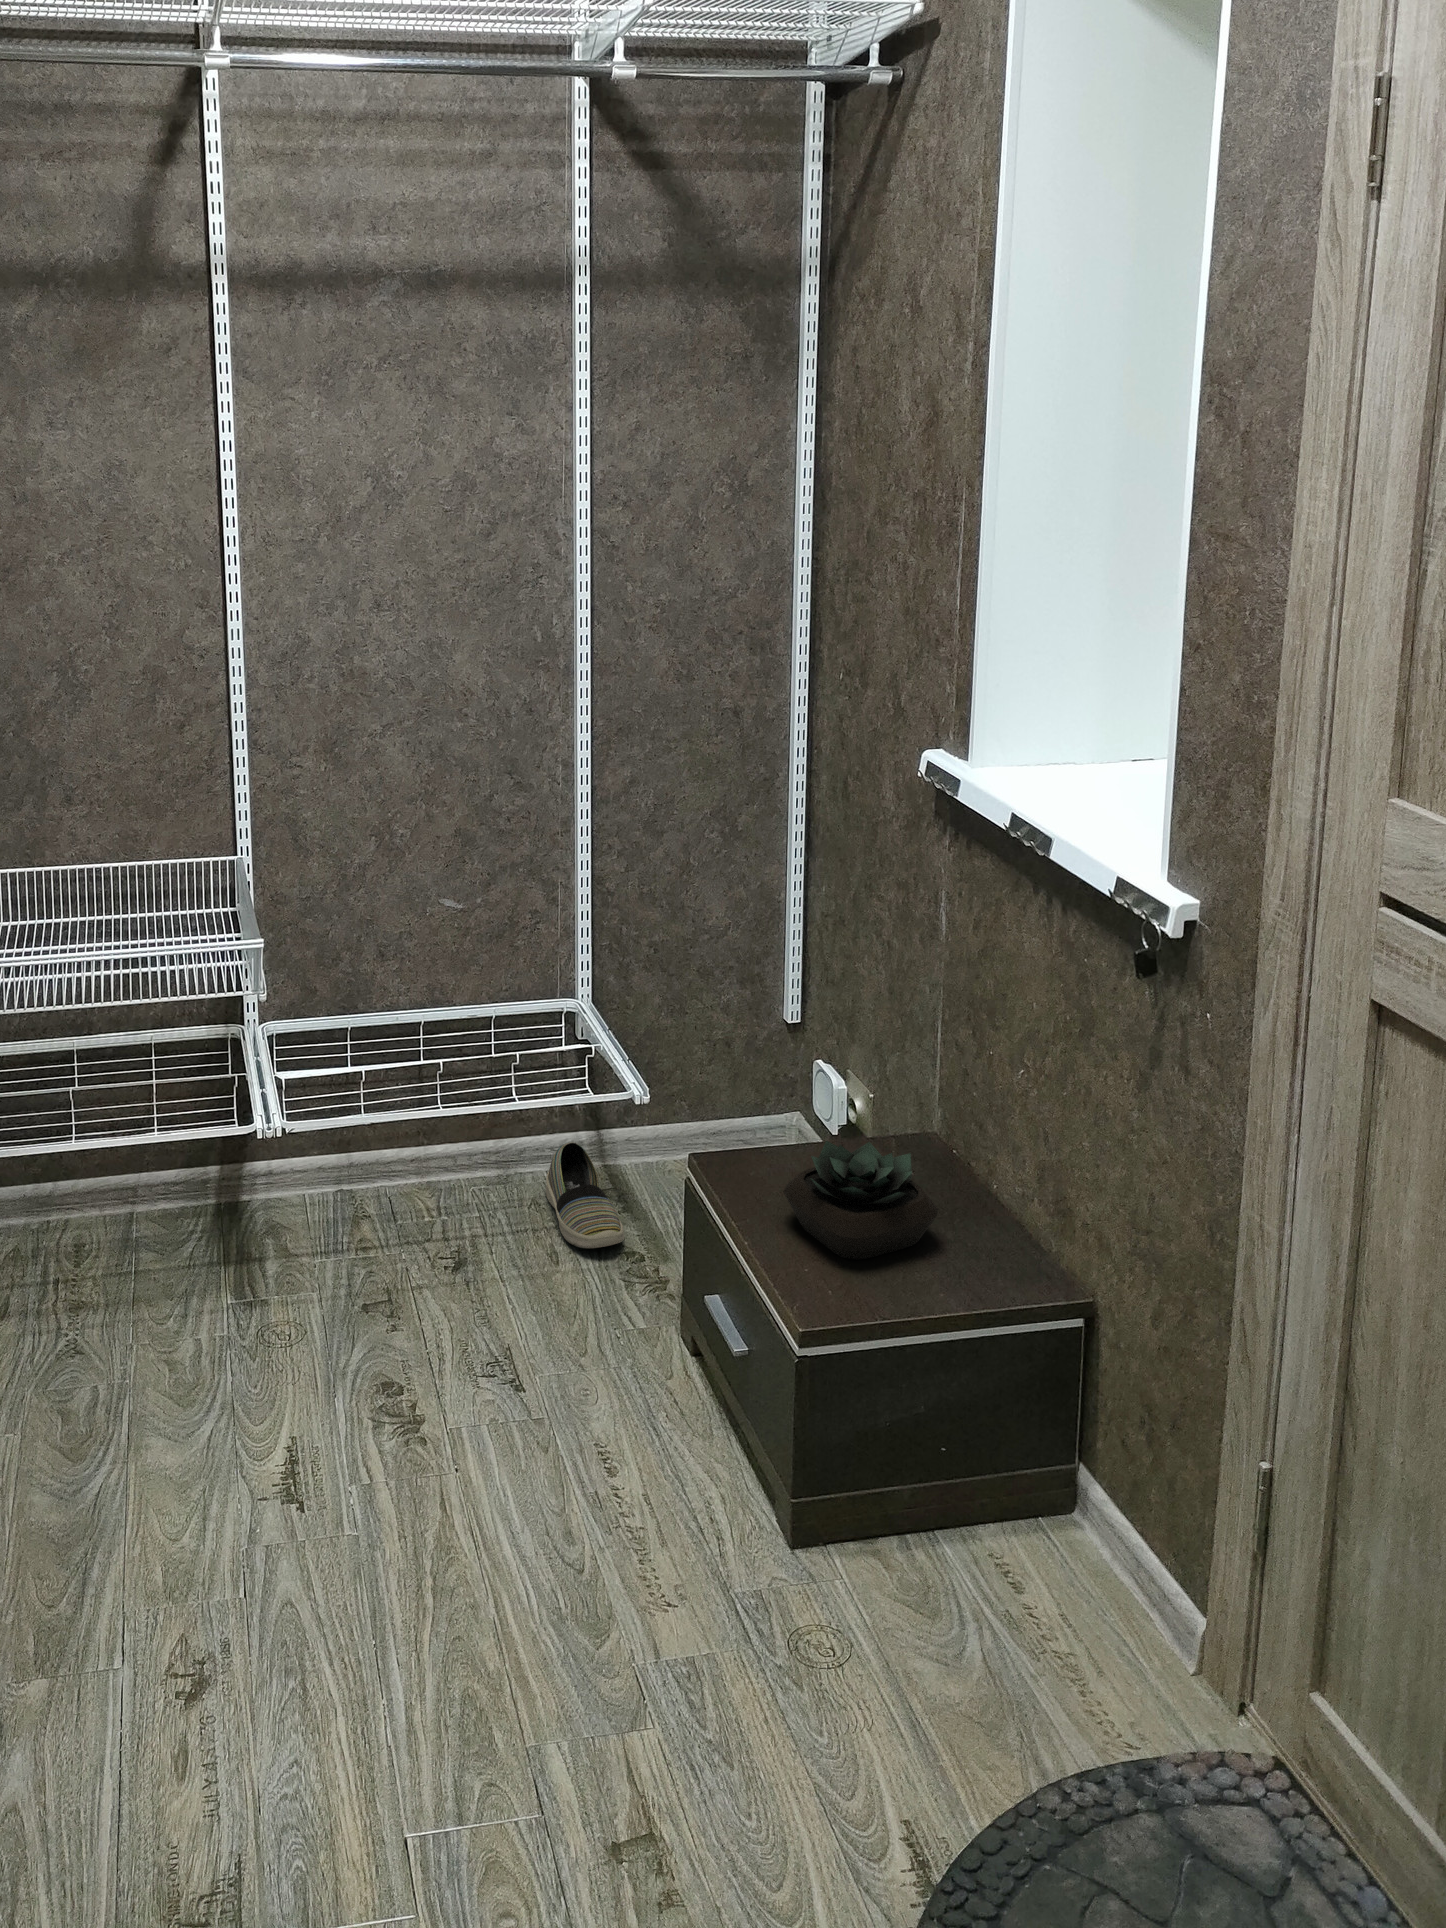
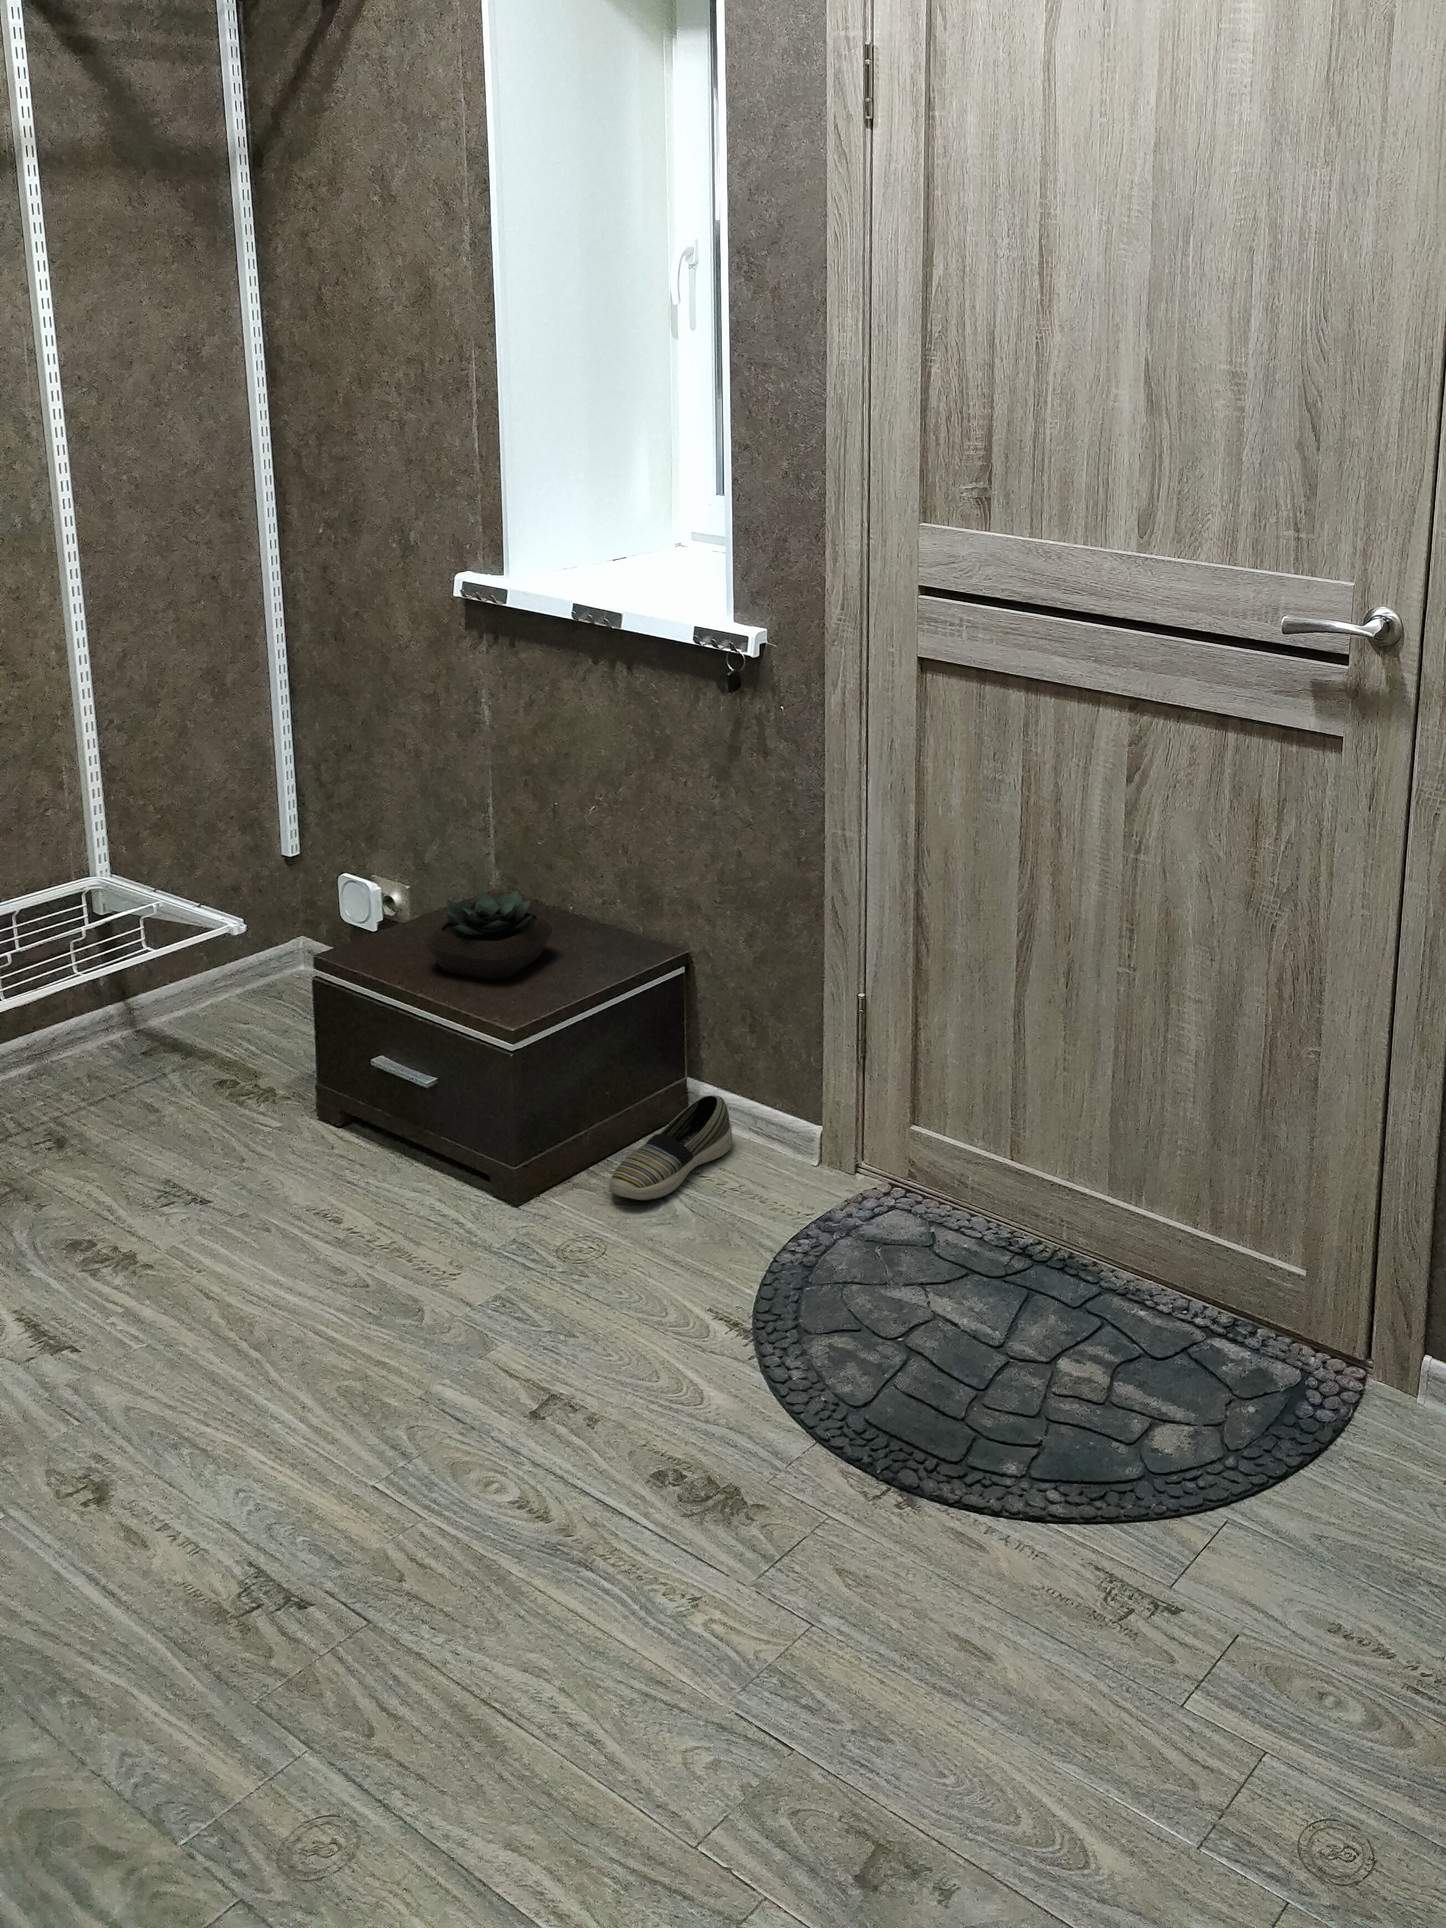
shoe: present [546,1142,624,1248] -> present [609,1095,733,1200]

